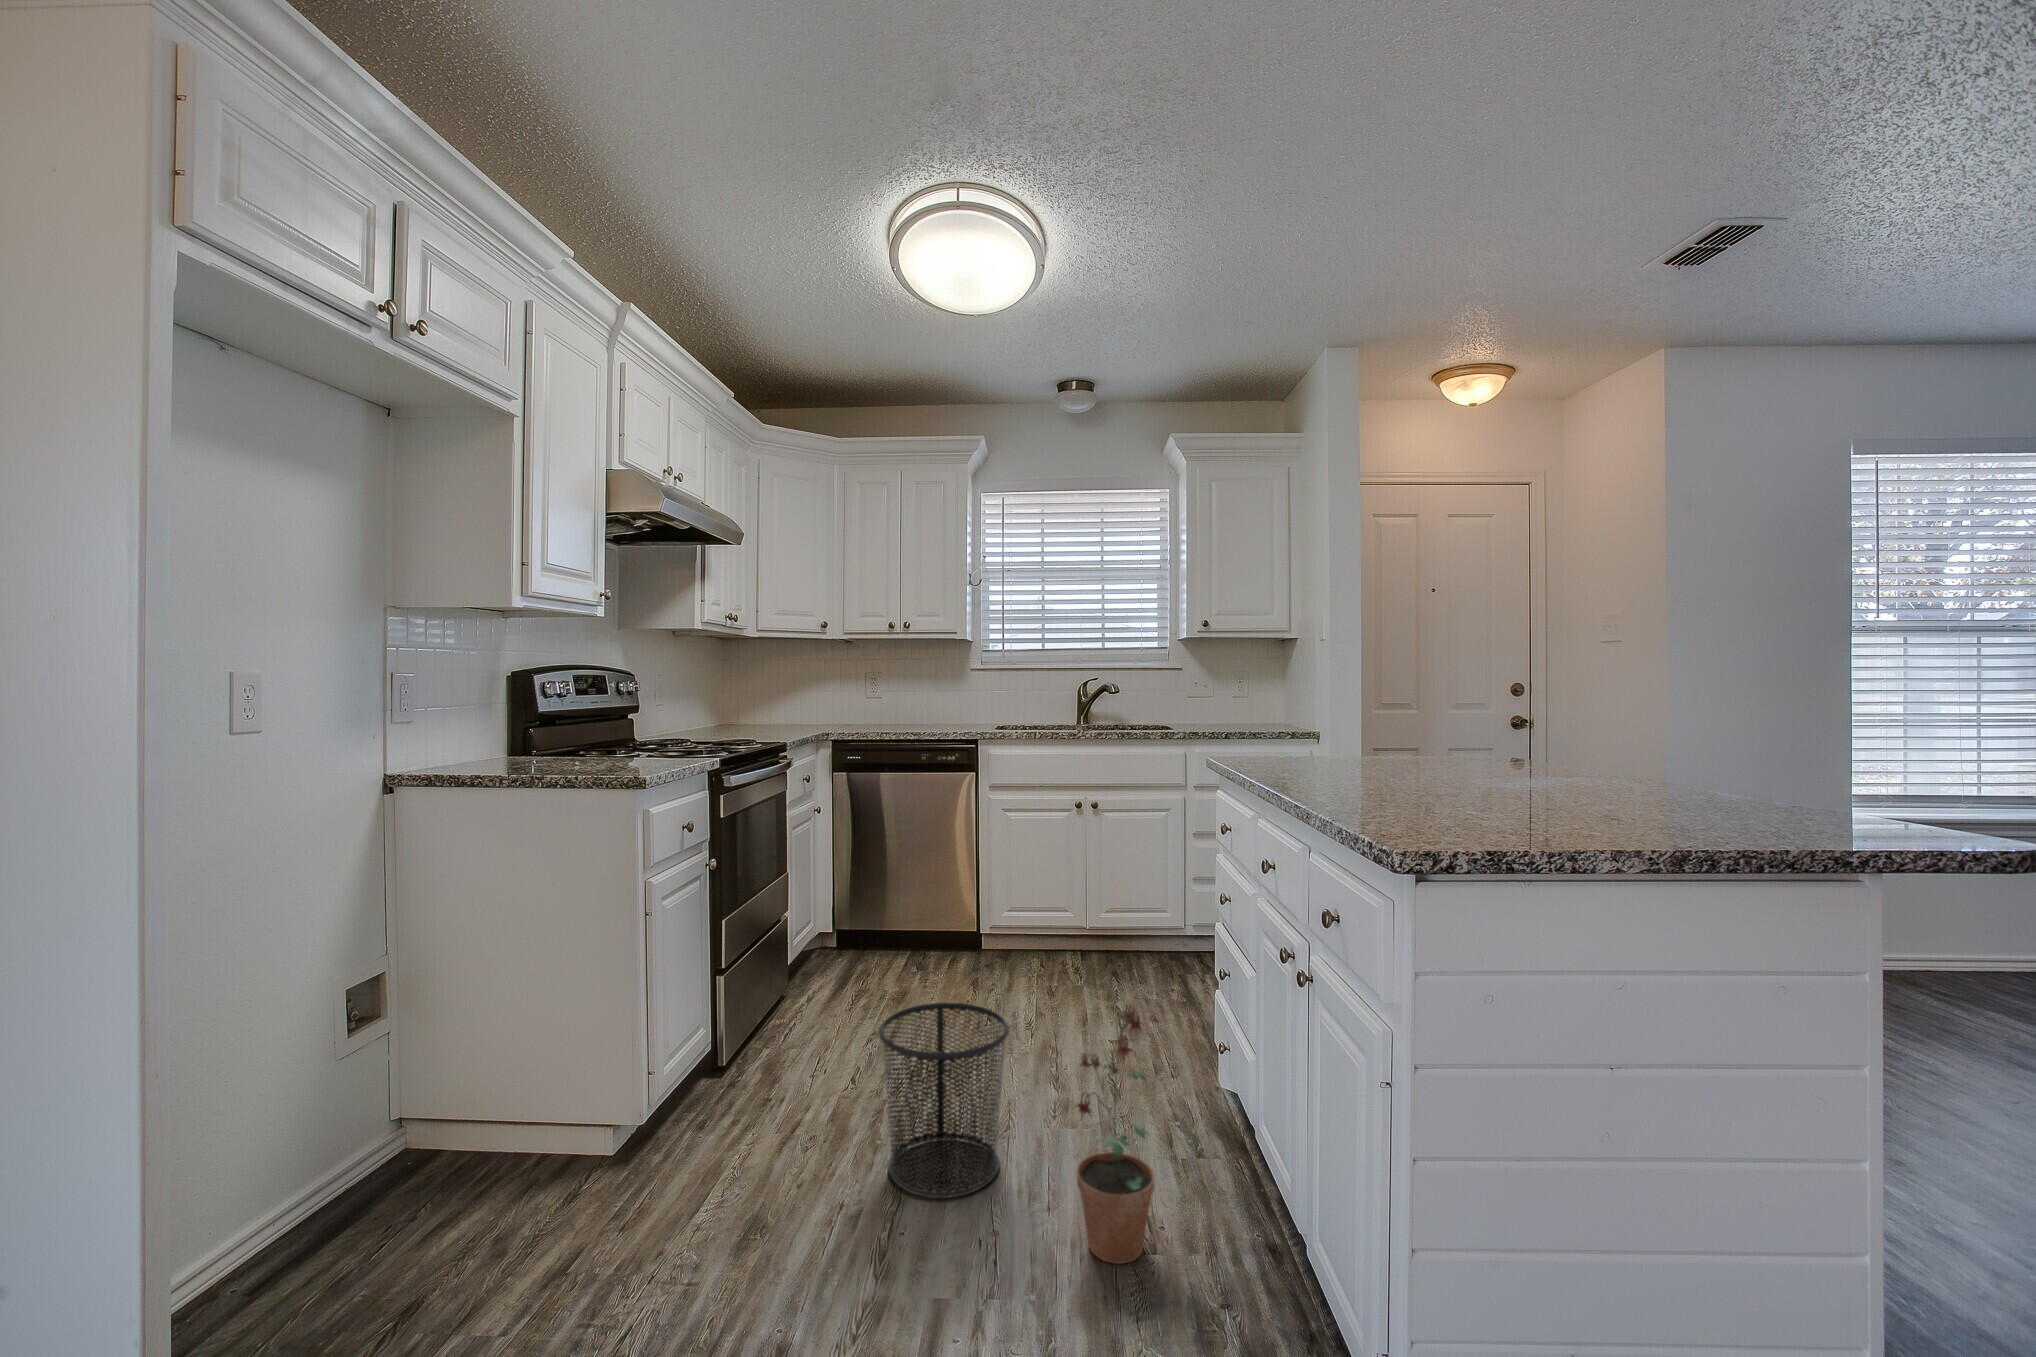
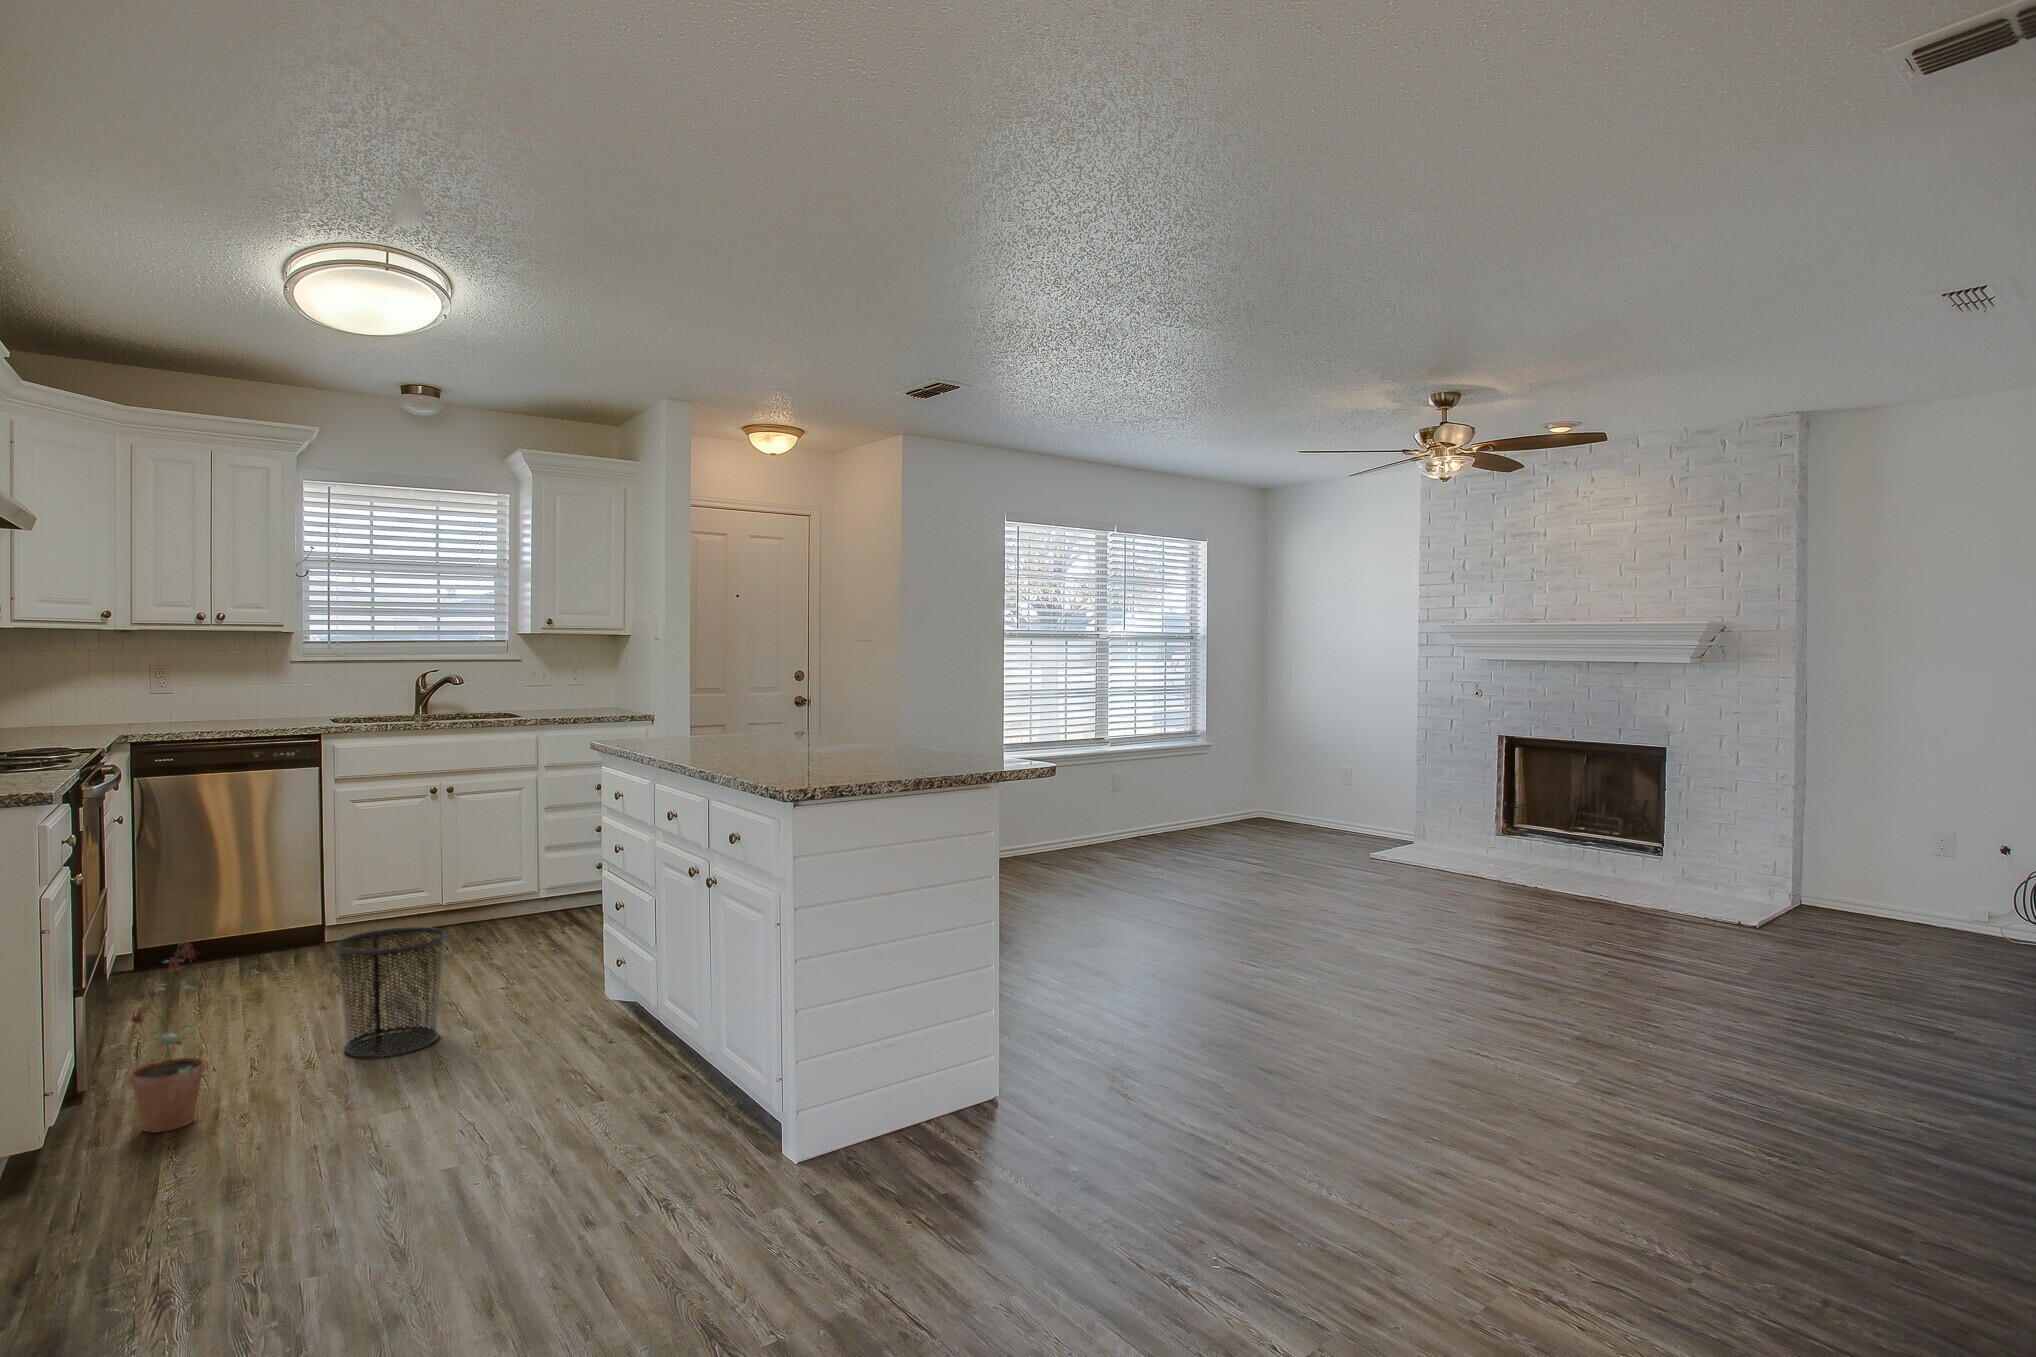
potted plant: present [1077,1005,1155,1264] -> present [130,942,205,1133]

